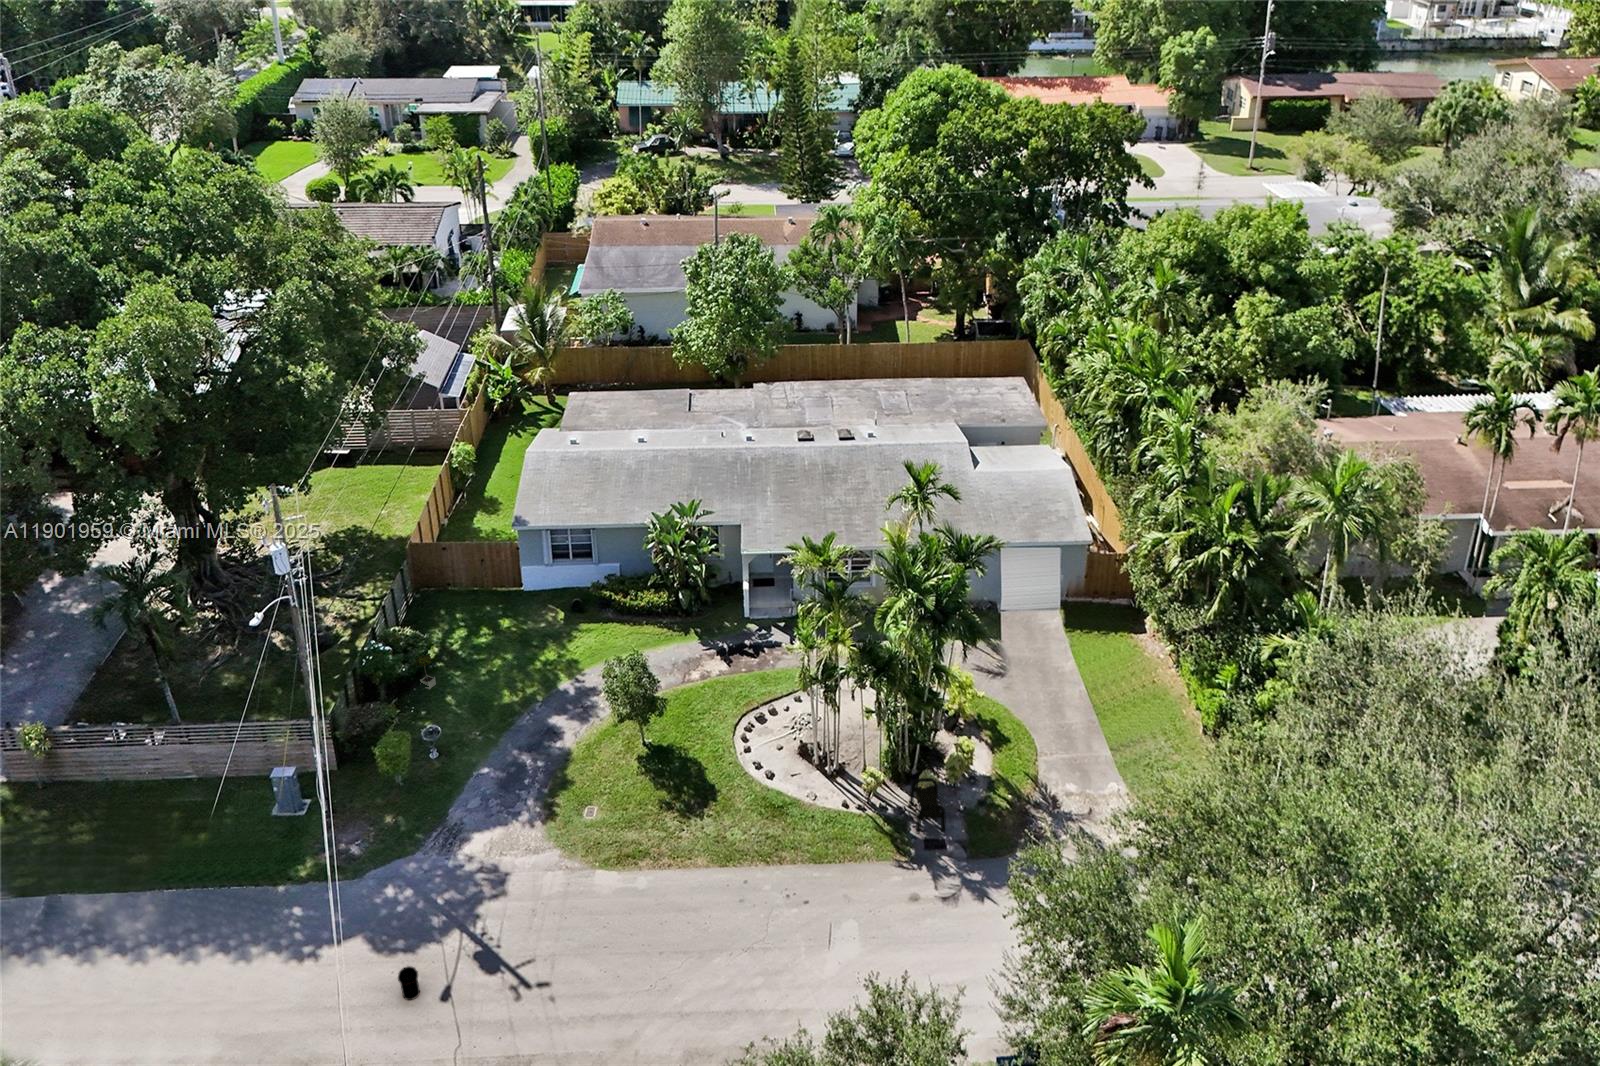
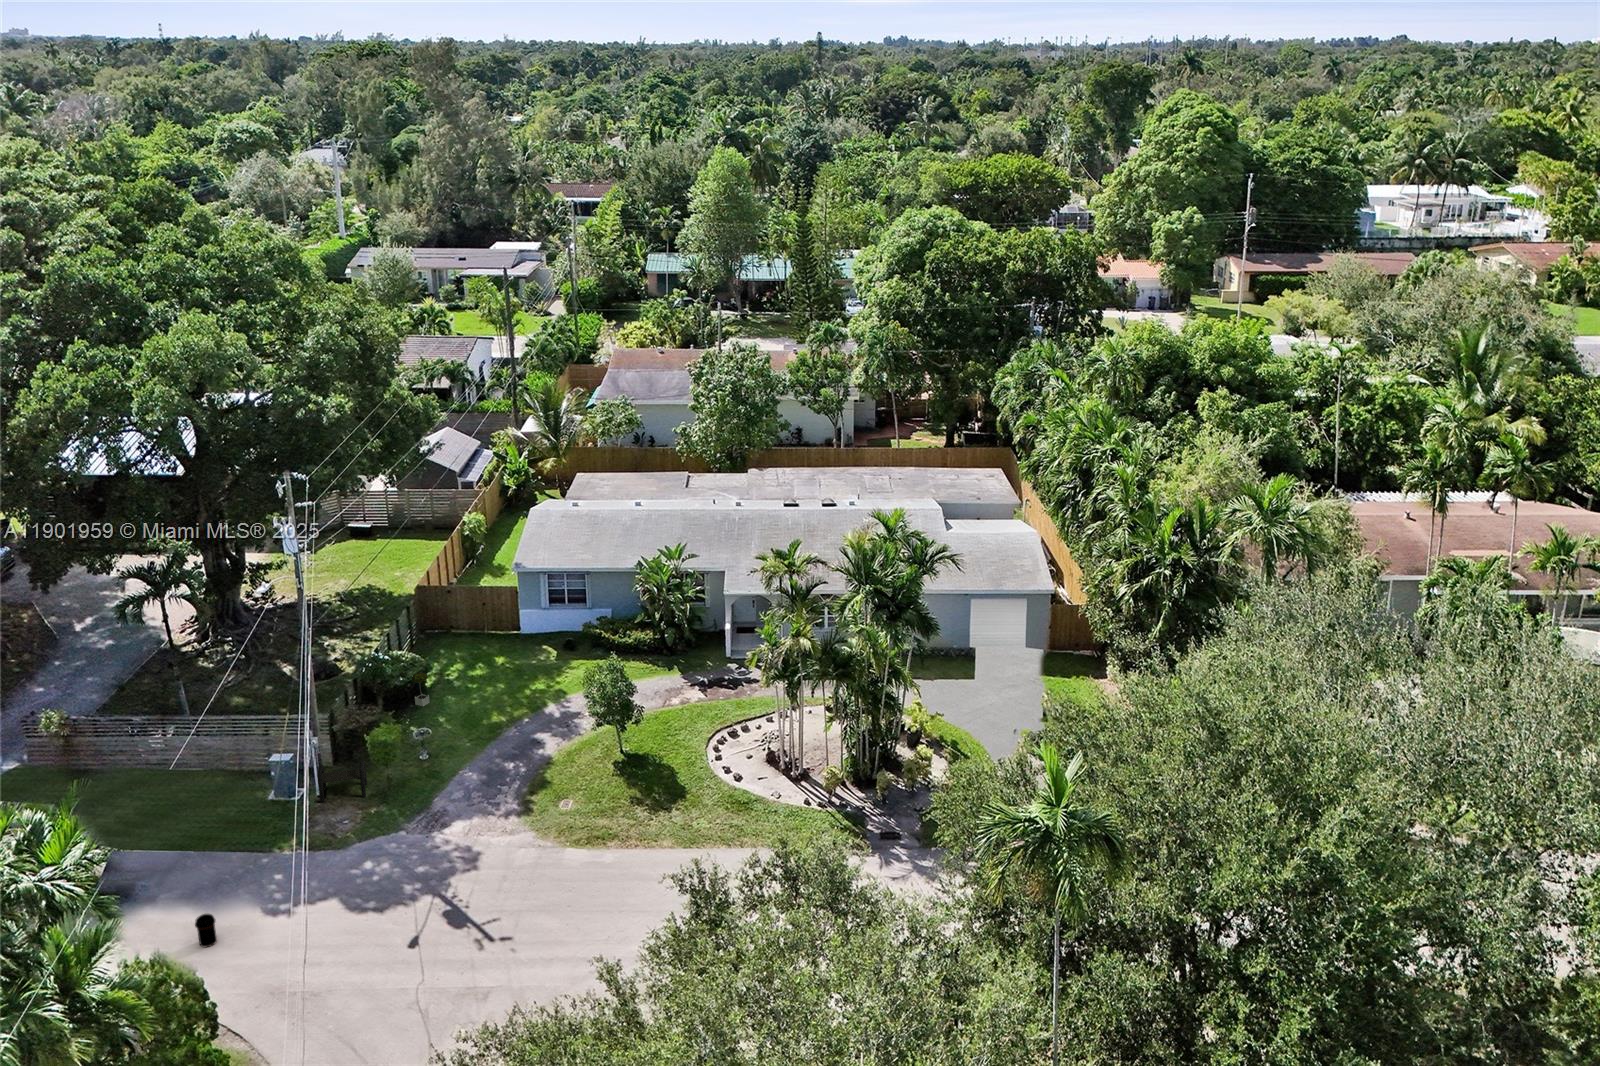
bench: present [909,778,945,833] -> present [318,760,367,802]
trash can: present [398,966,420,1000] -> present [195,914,217,947]

